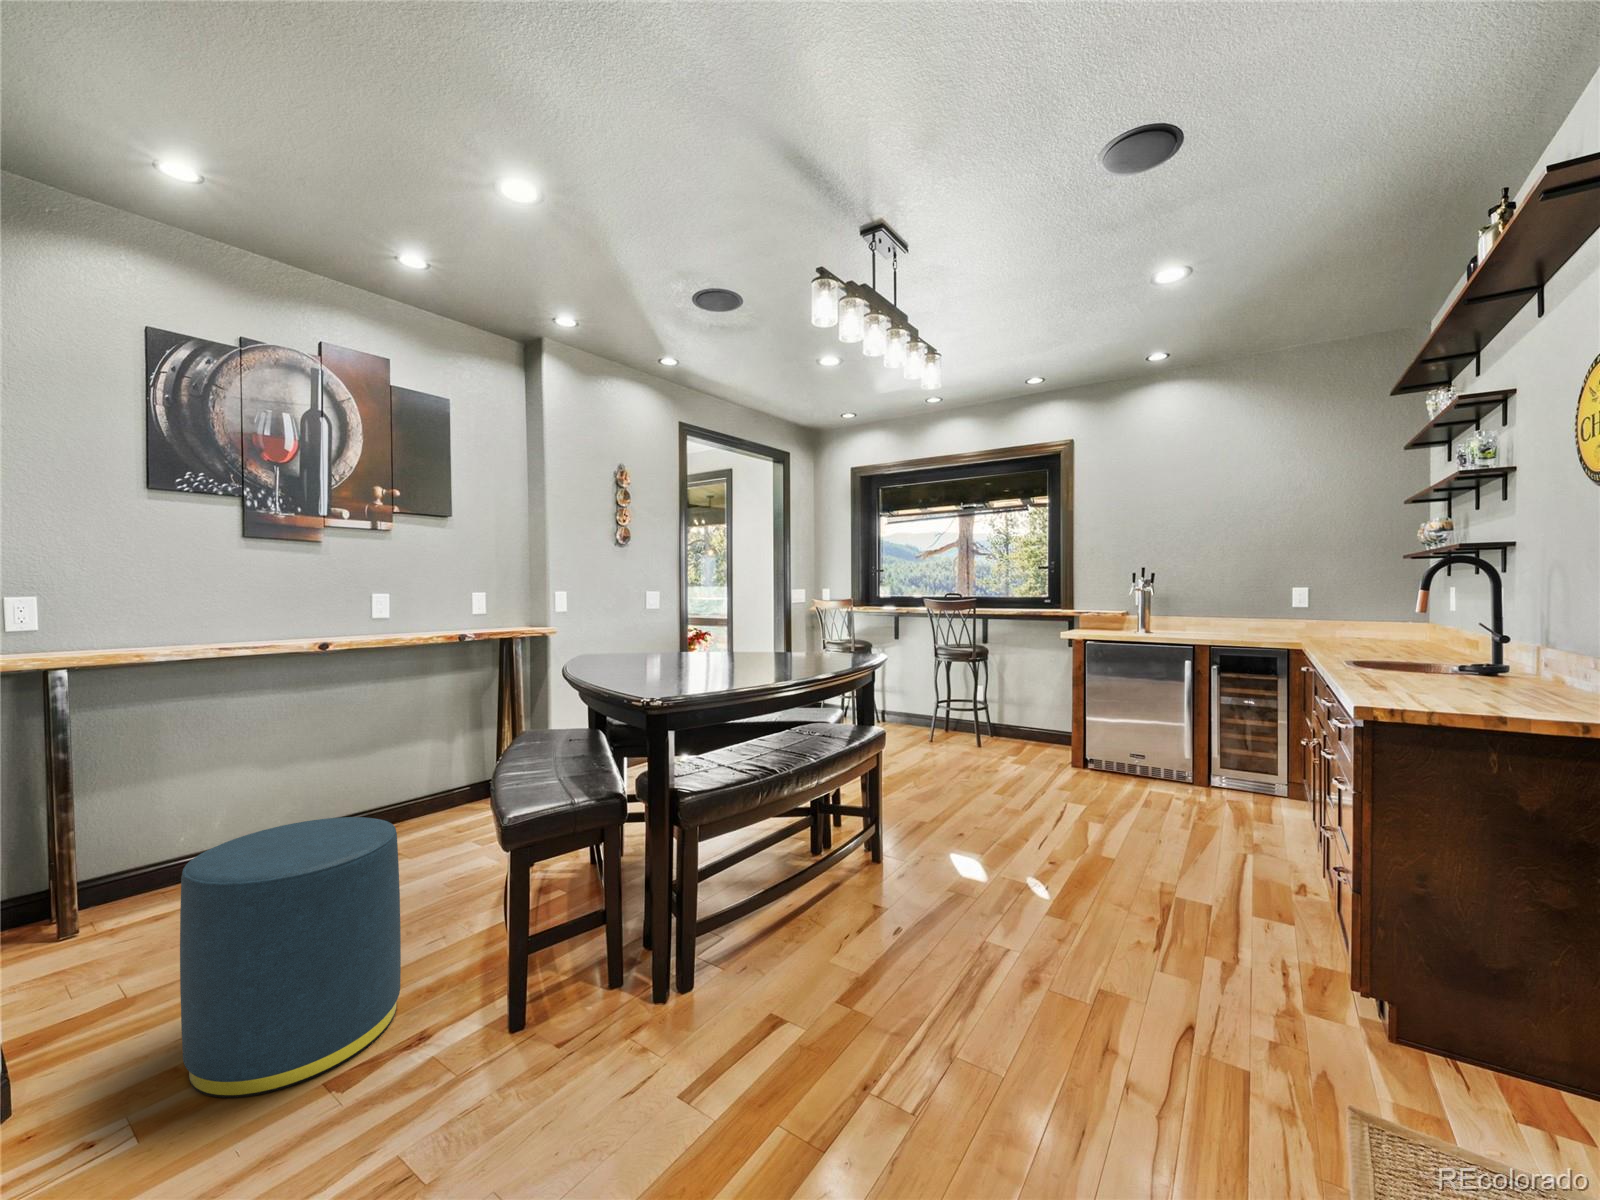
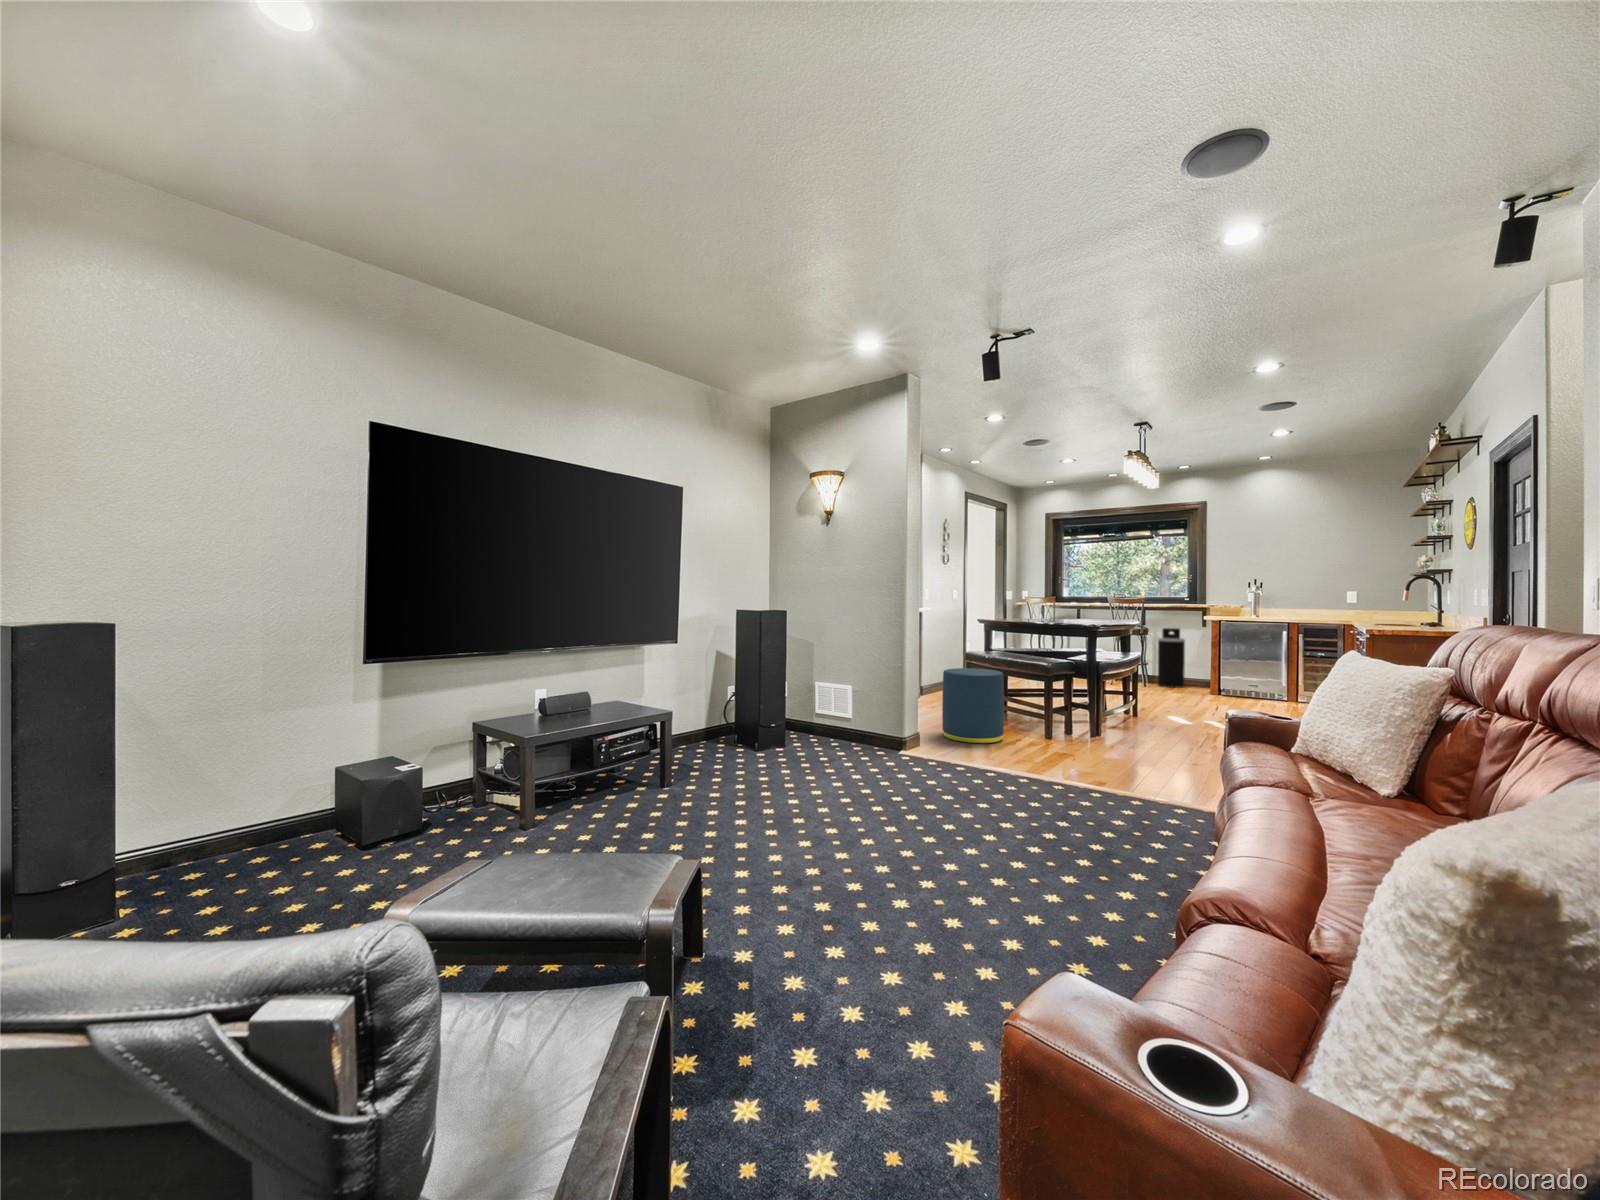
trash can: none [1001,649,1040,749] -> present [1158,628,1185,688]

